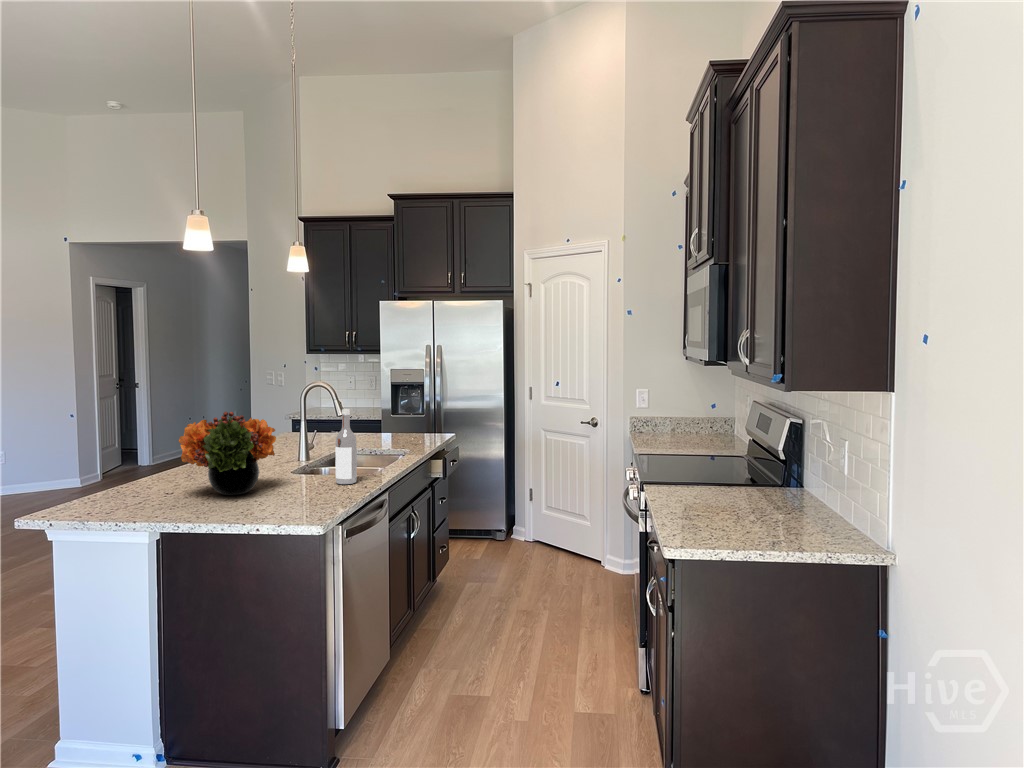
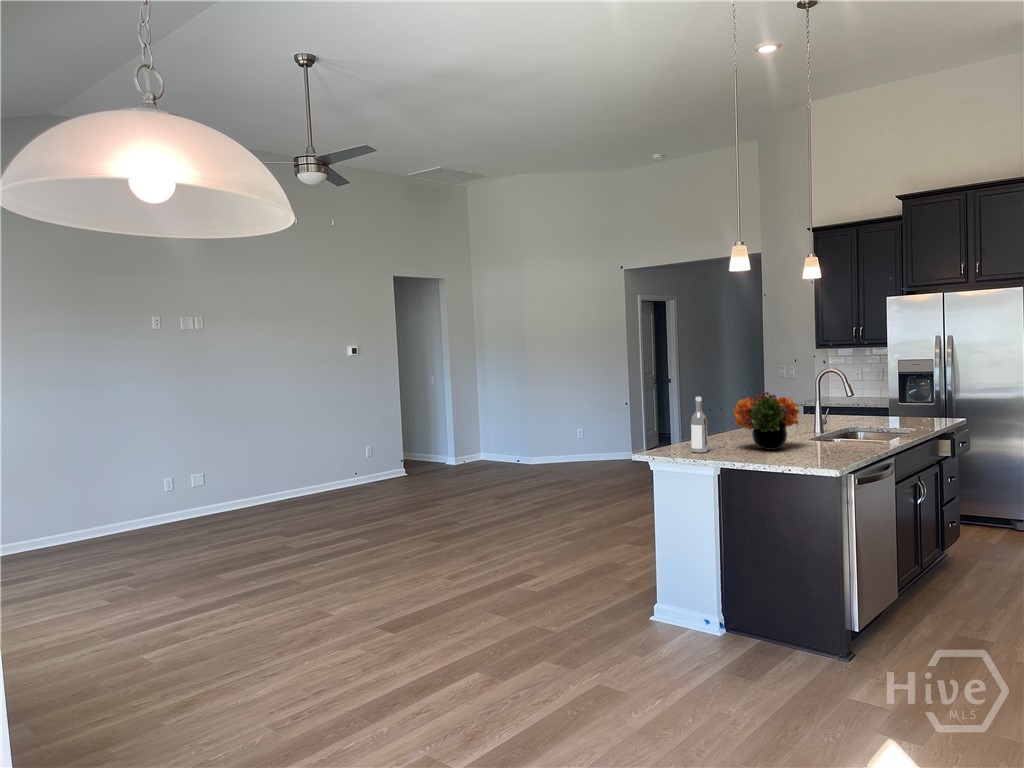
wine bottle: present [336,409,357,484] -> present [691,397,707,453]

